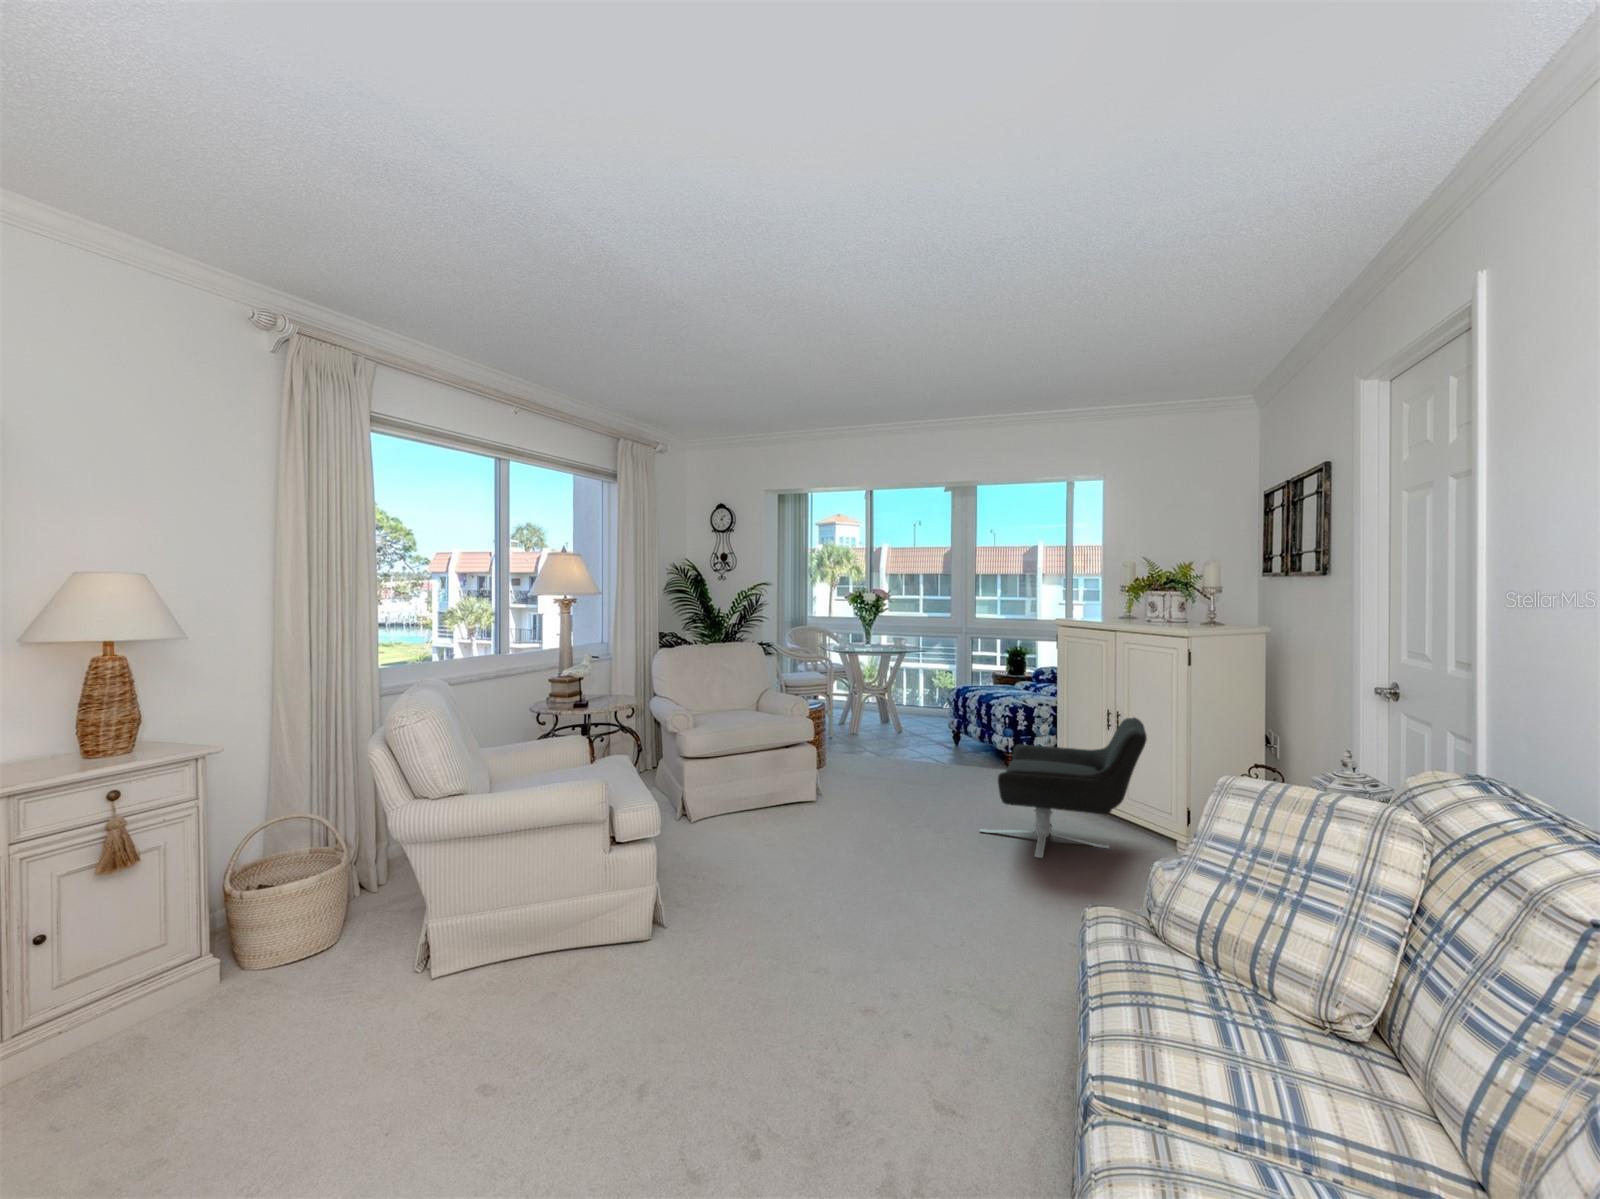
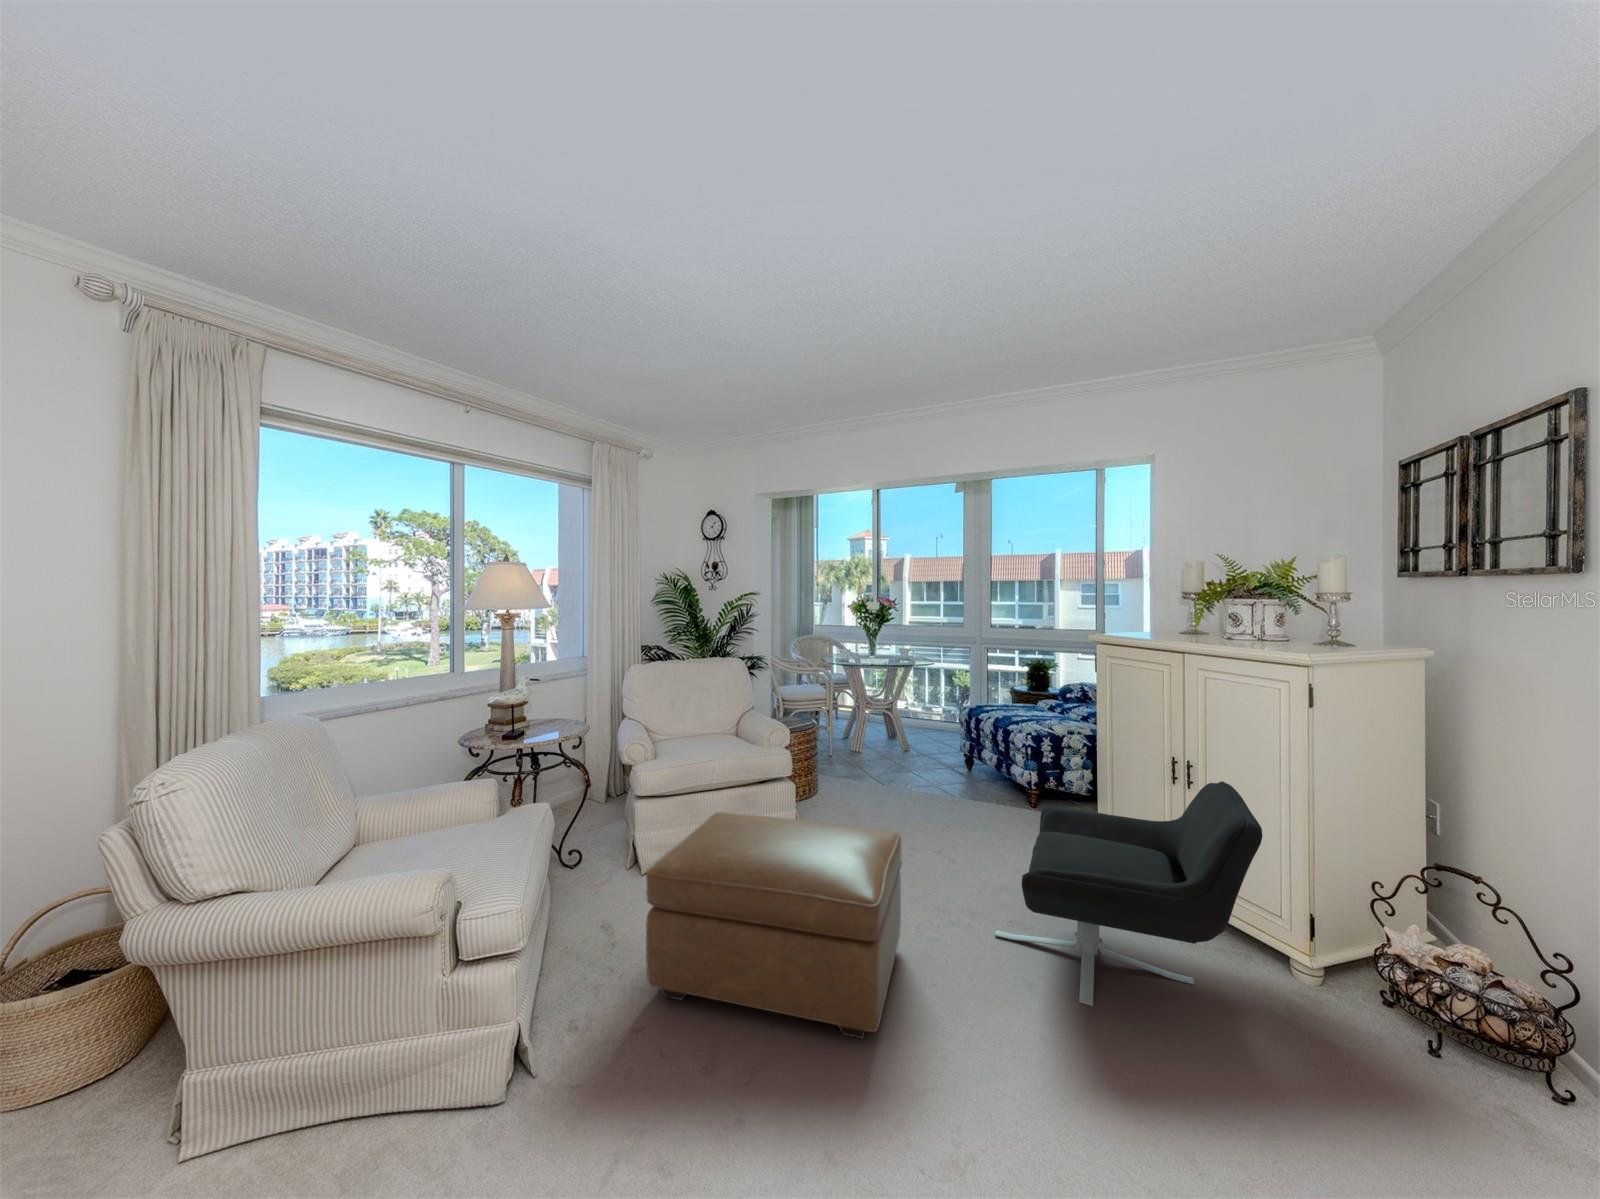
ottoman: none [746,749,915,873] -> present [646,812,902,1038]

